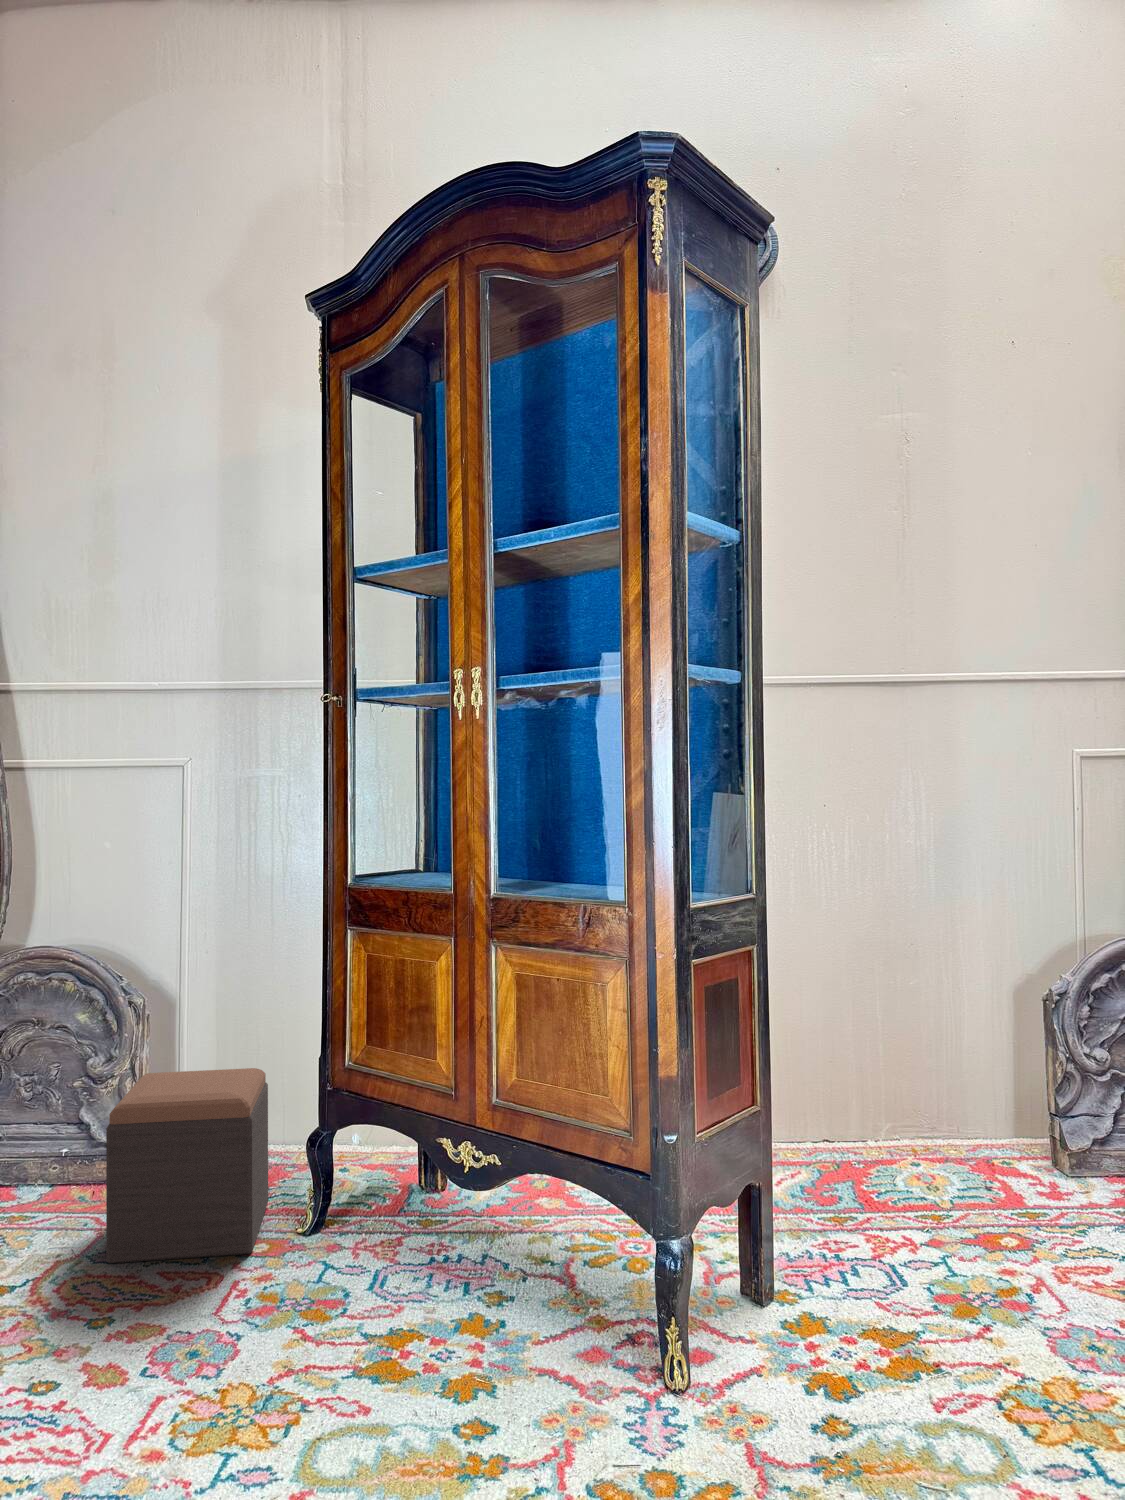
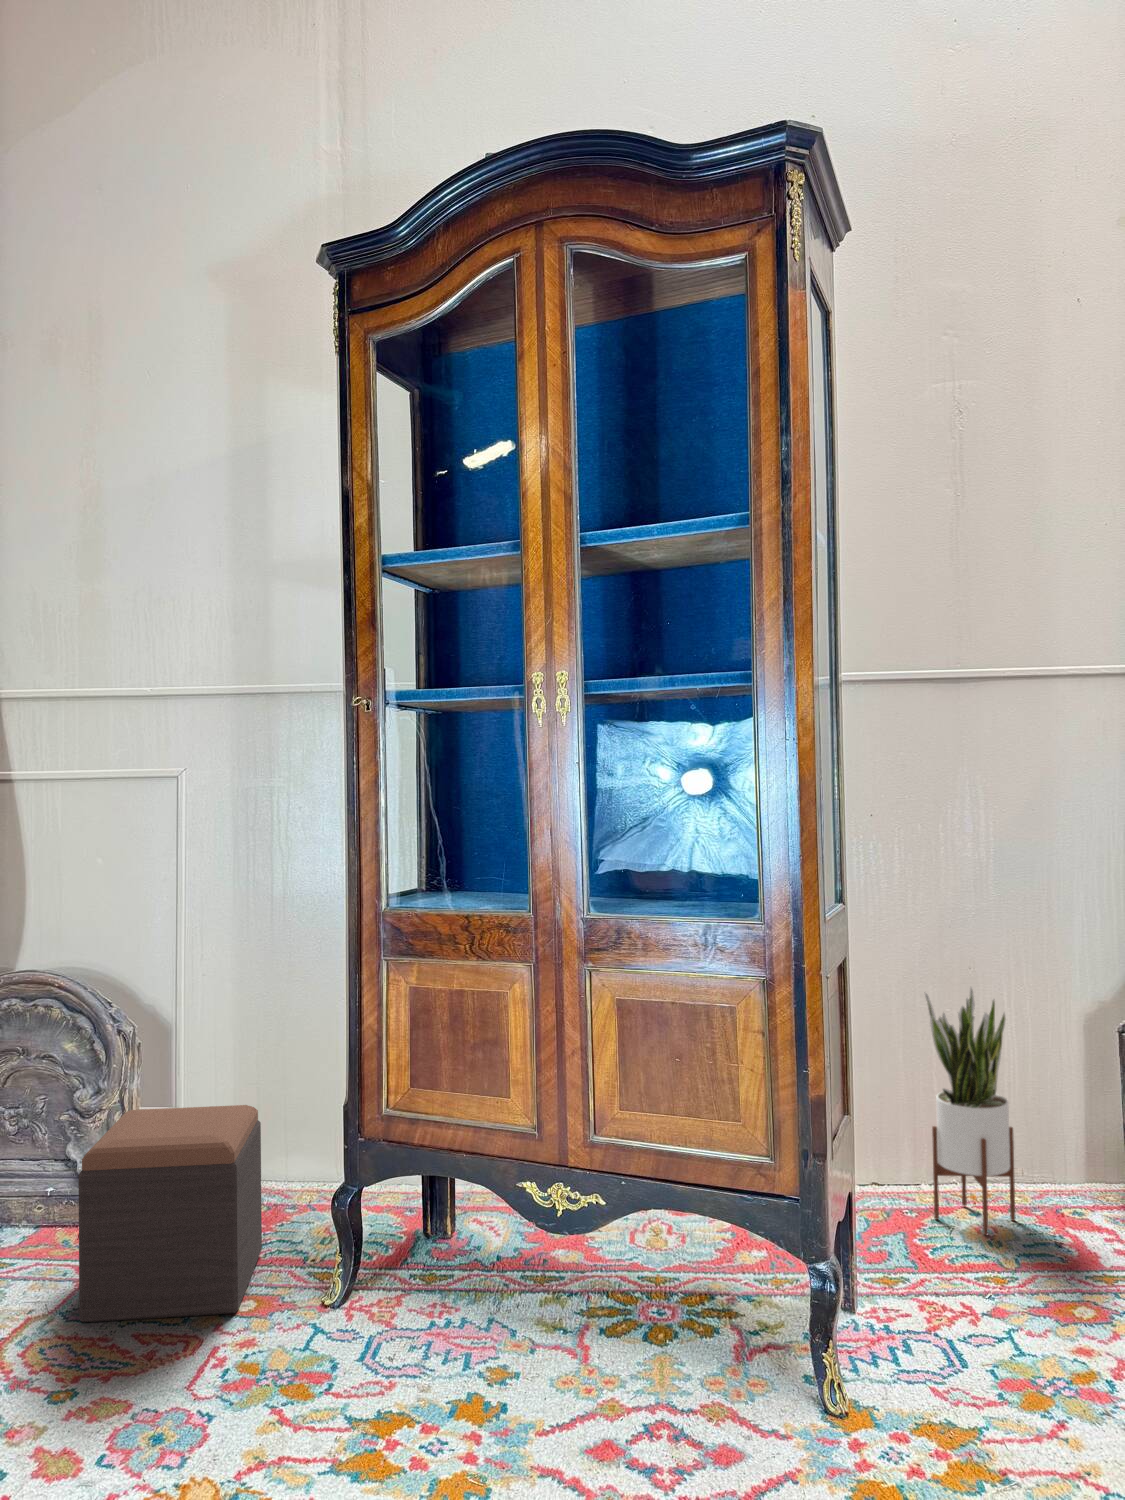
potted plant: none [870,960,950,1182] -> present [925,988,1015,1235]

